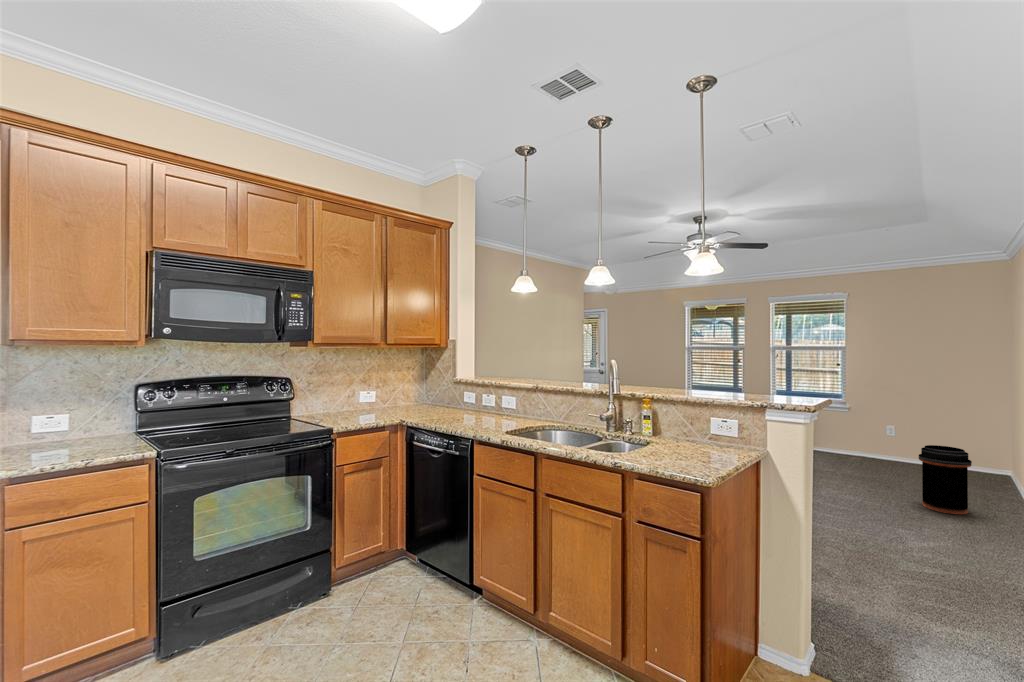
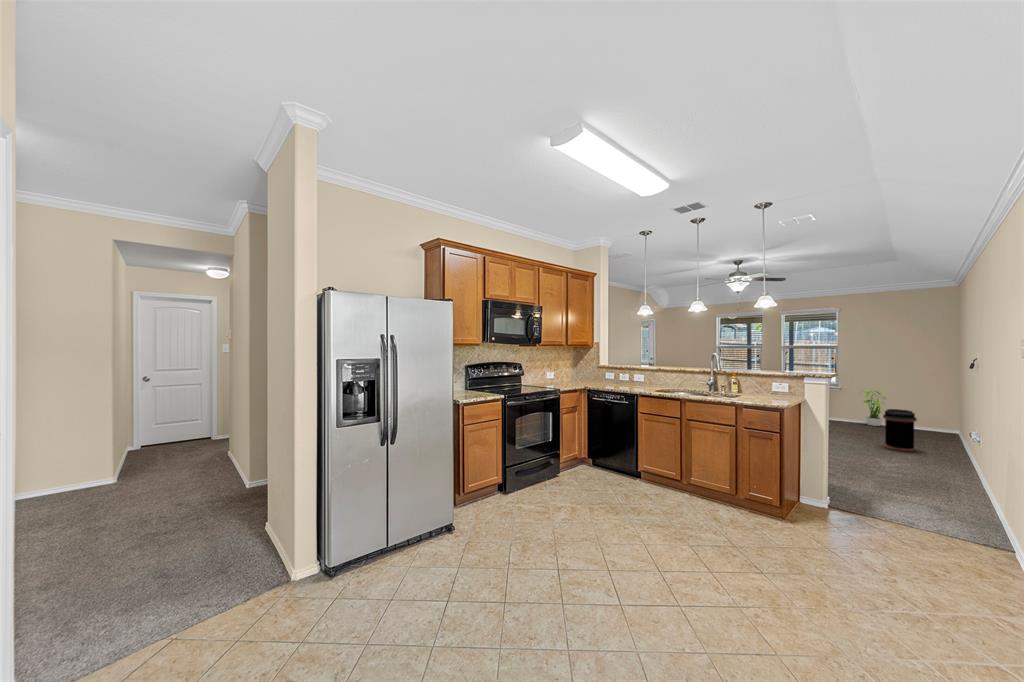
potted plant: none [879,409,921,463] -> present [863,391,885,426]

